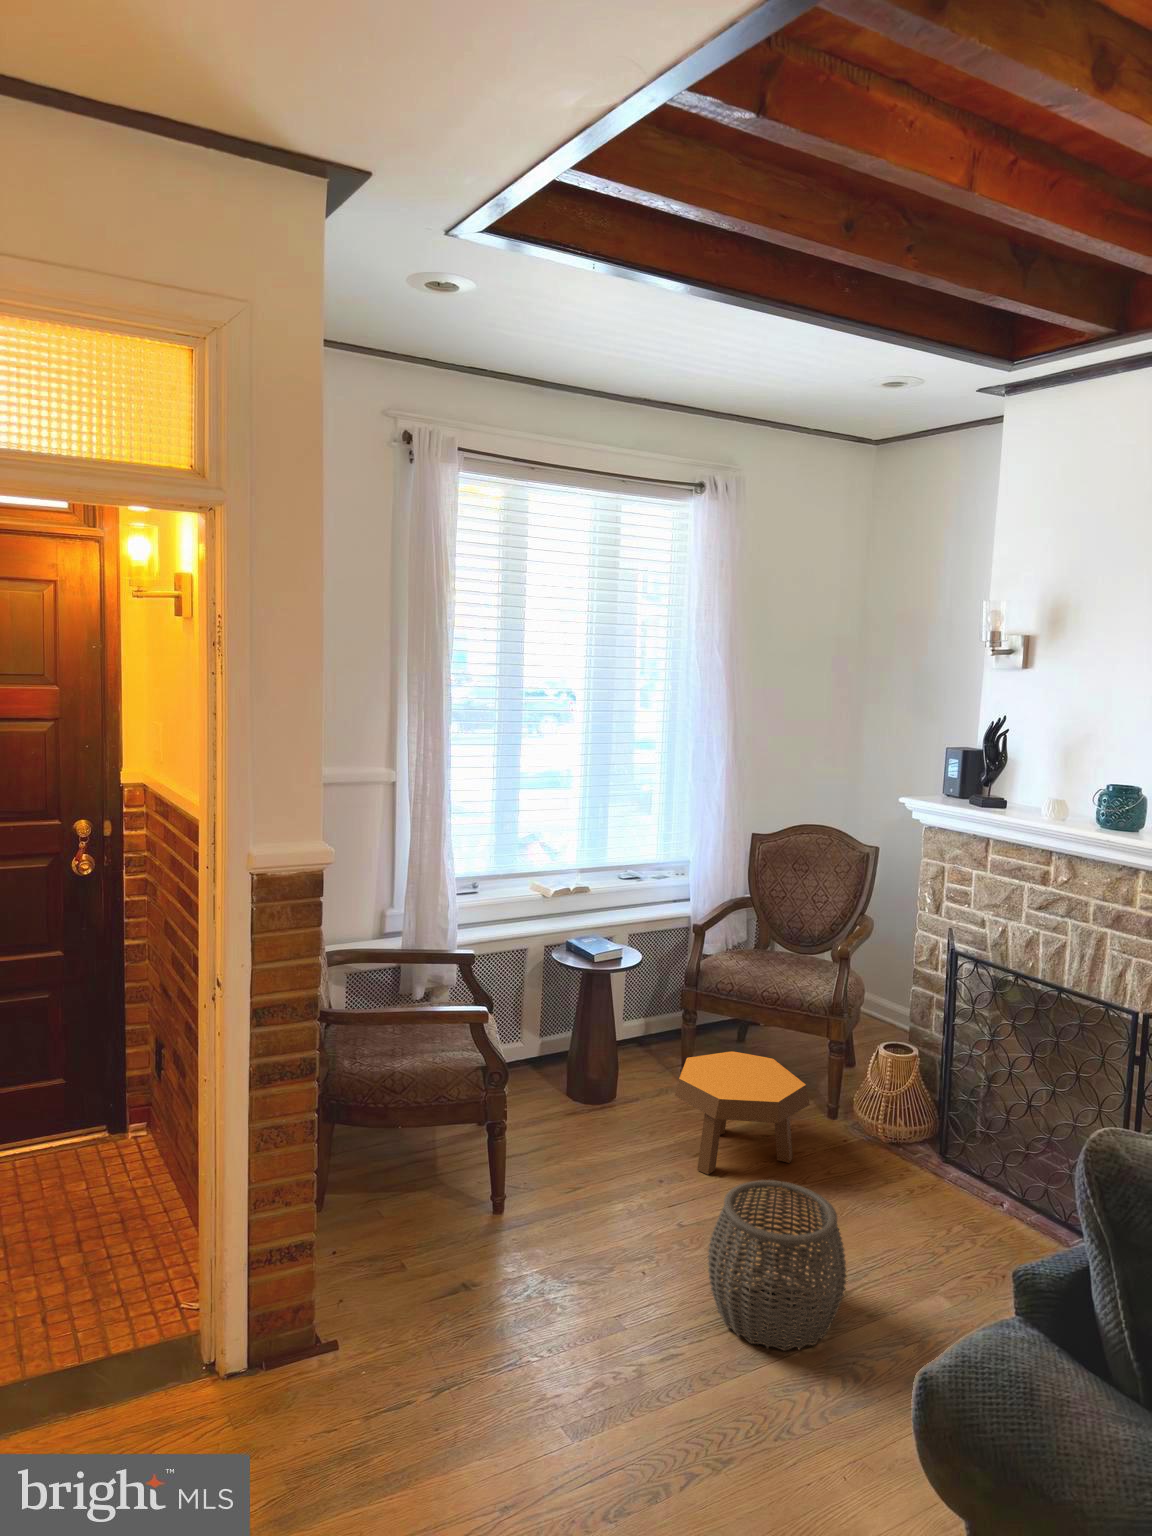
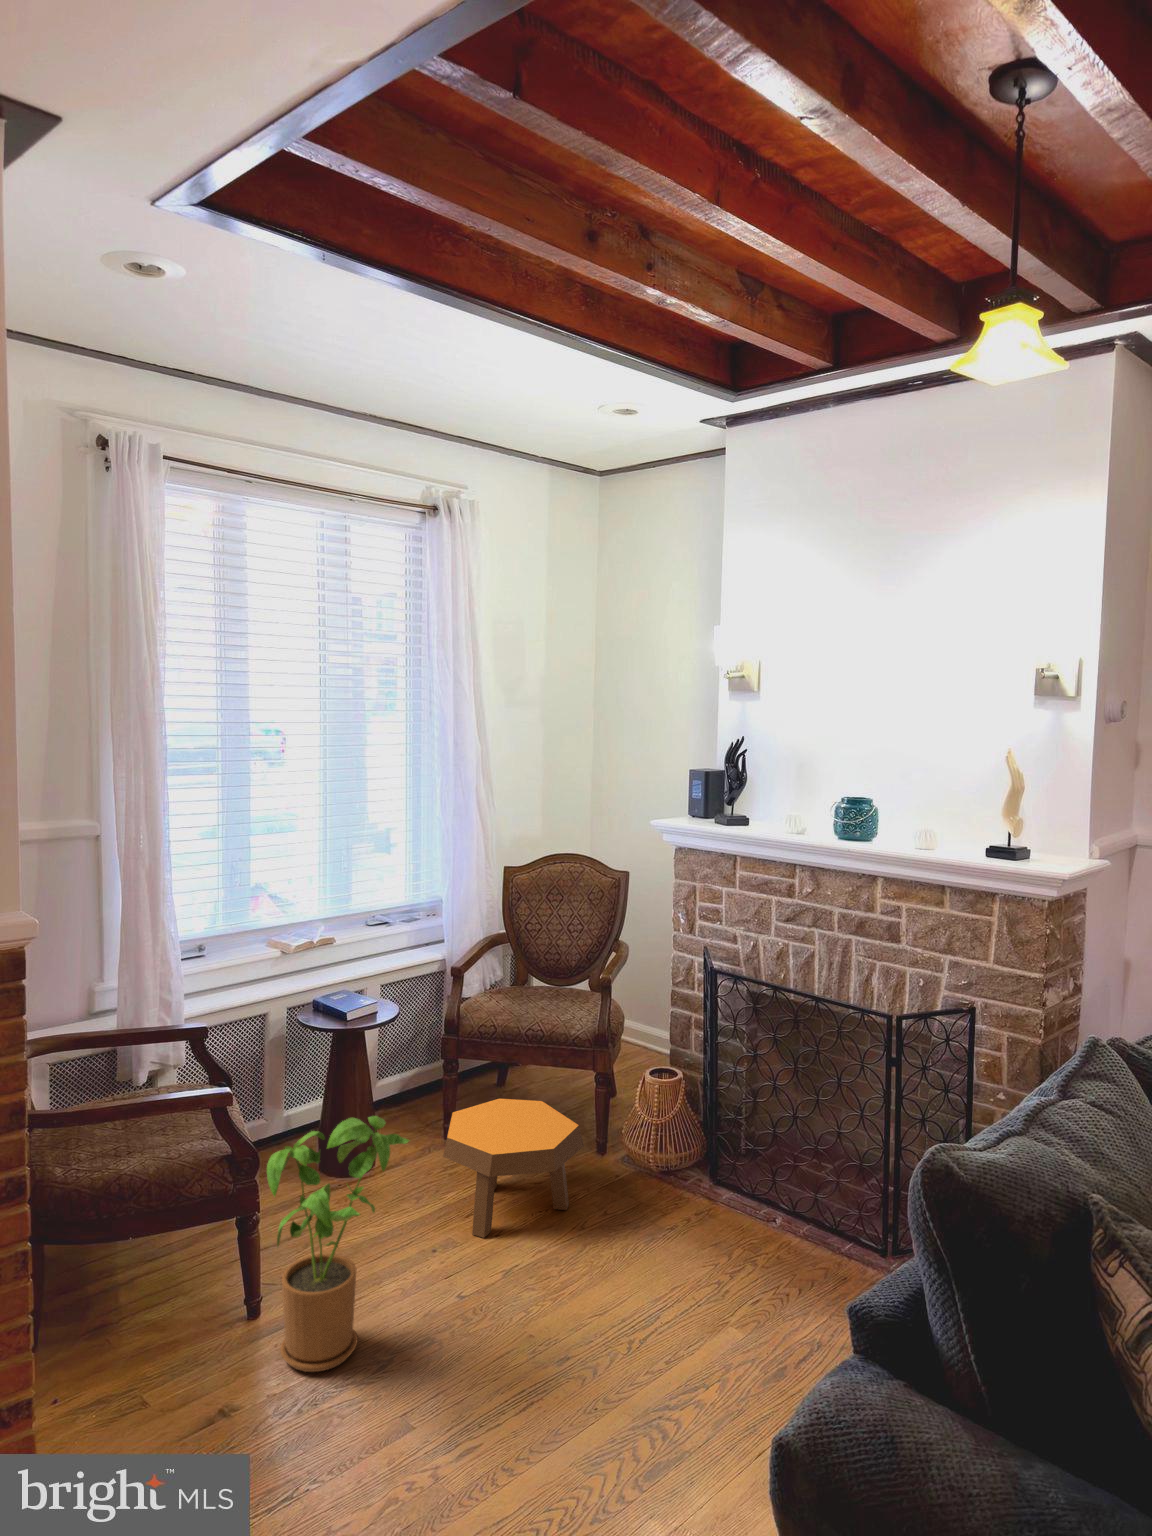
house plant: none [516,1043,640,1259] -> present [267,1116,409,1372]
woven basket: present [708,1180,846,1351] -> none [498,1240,646,1430]

